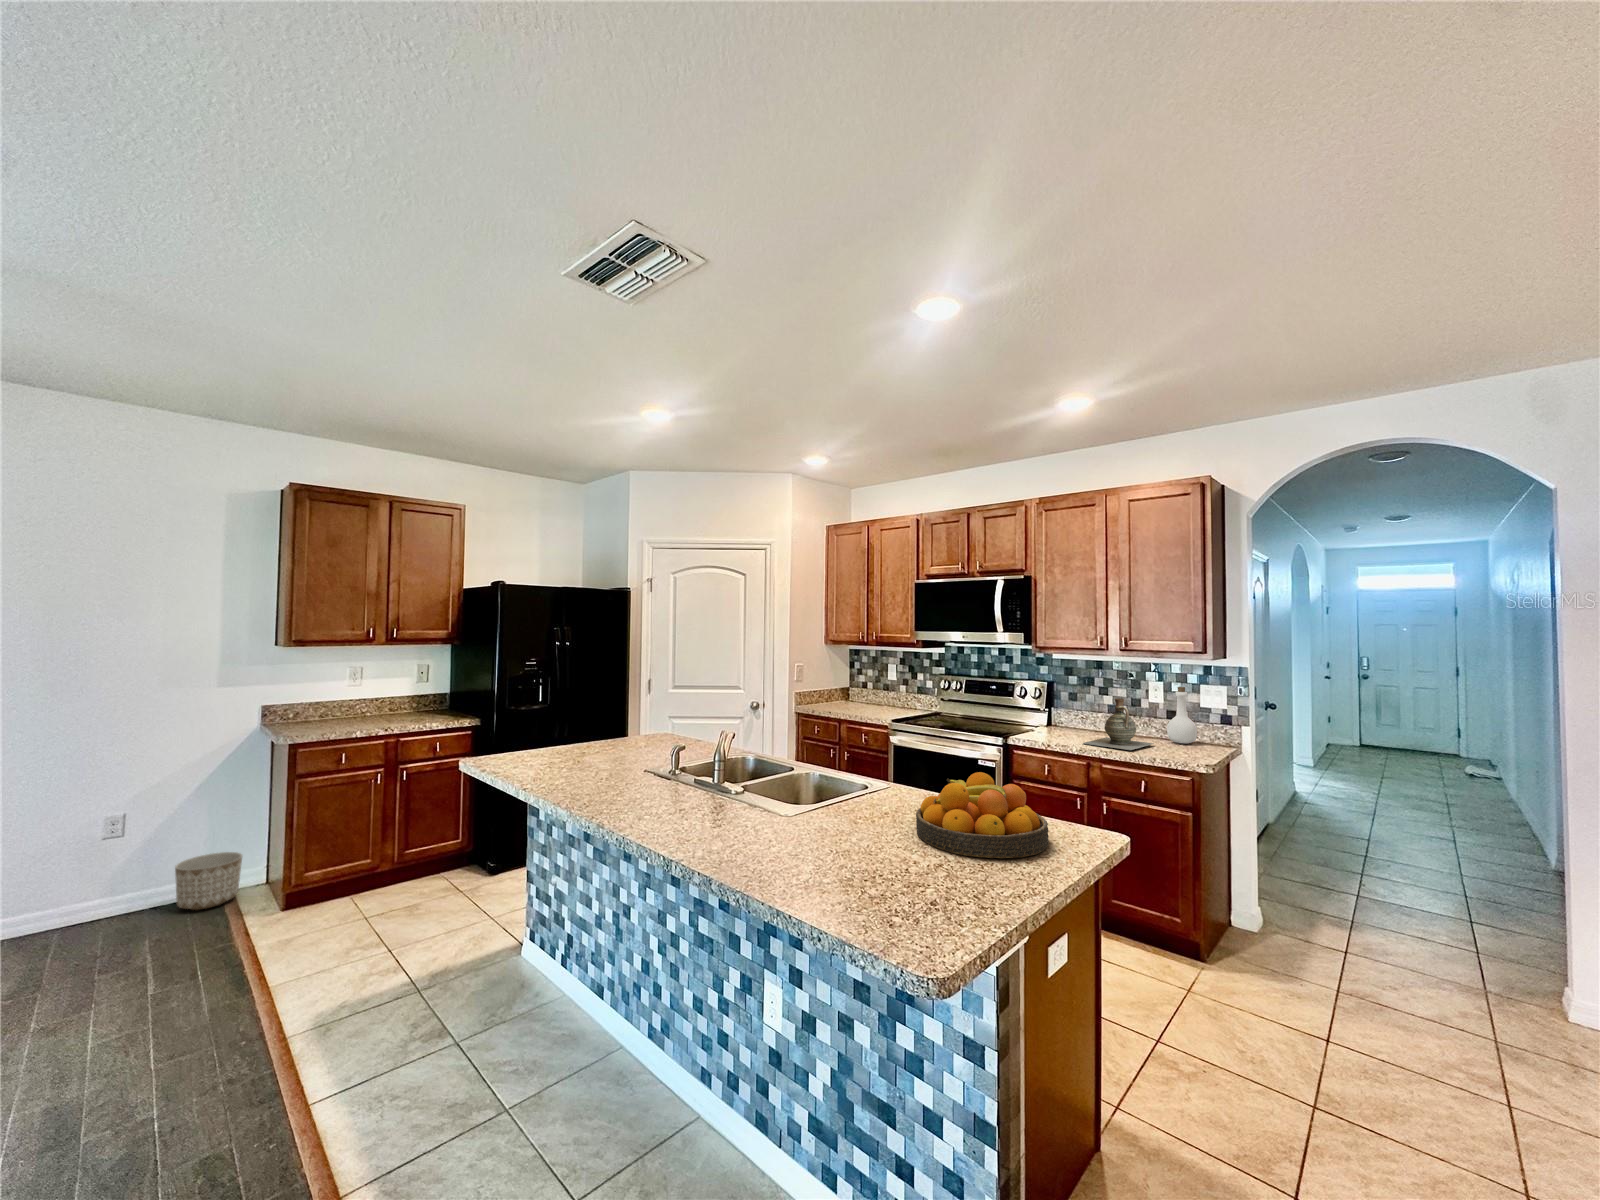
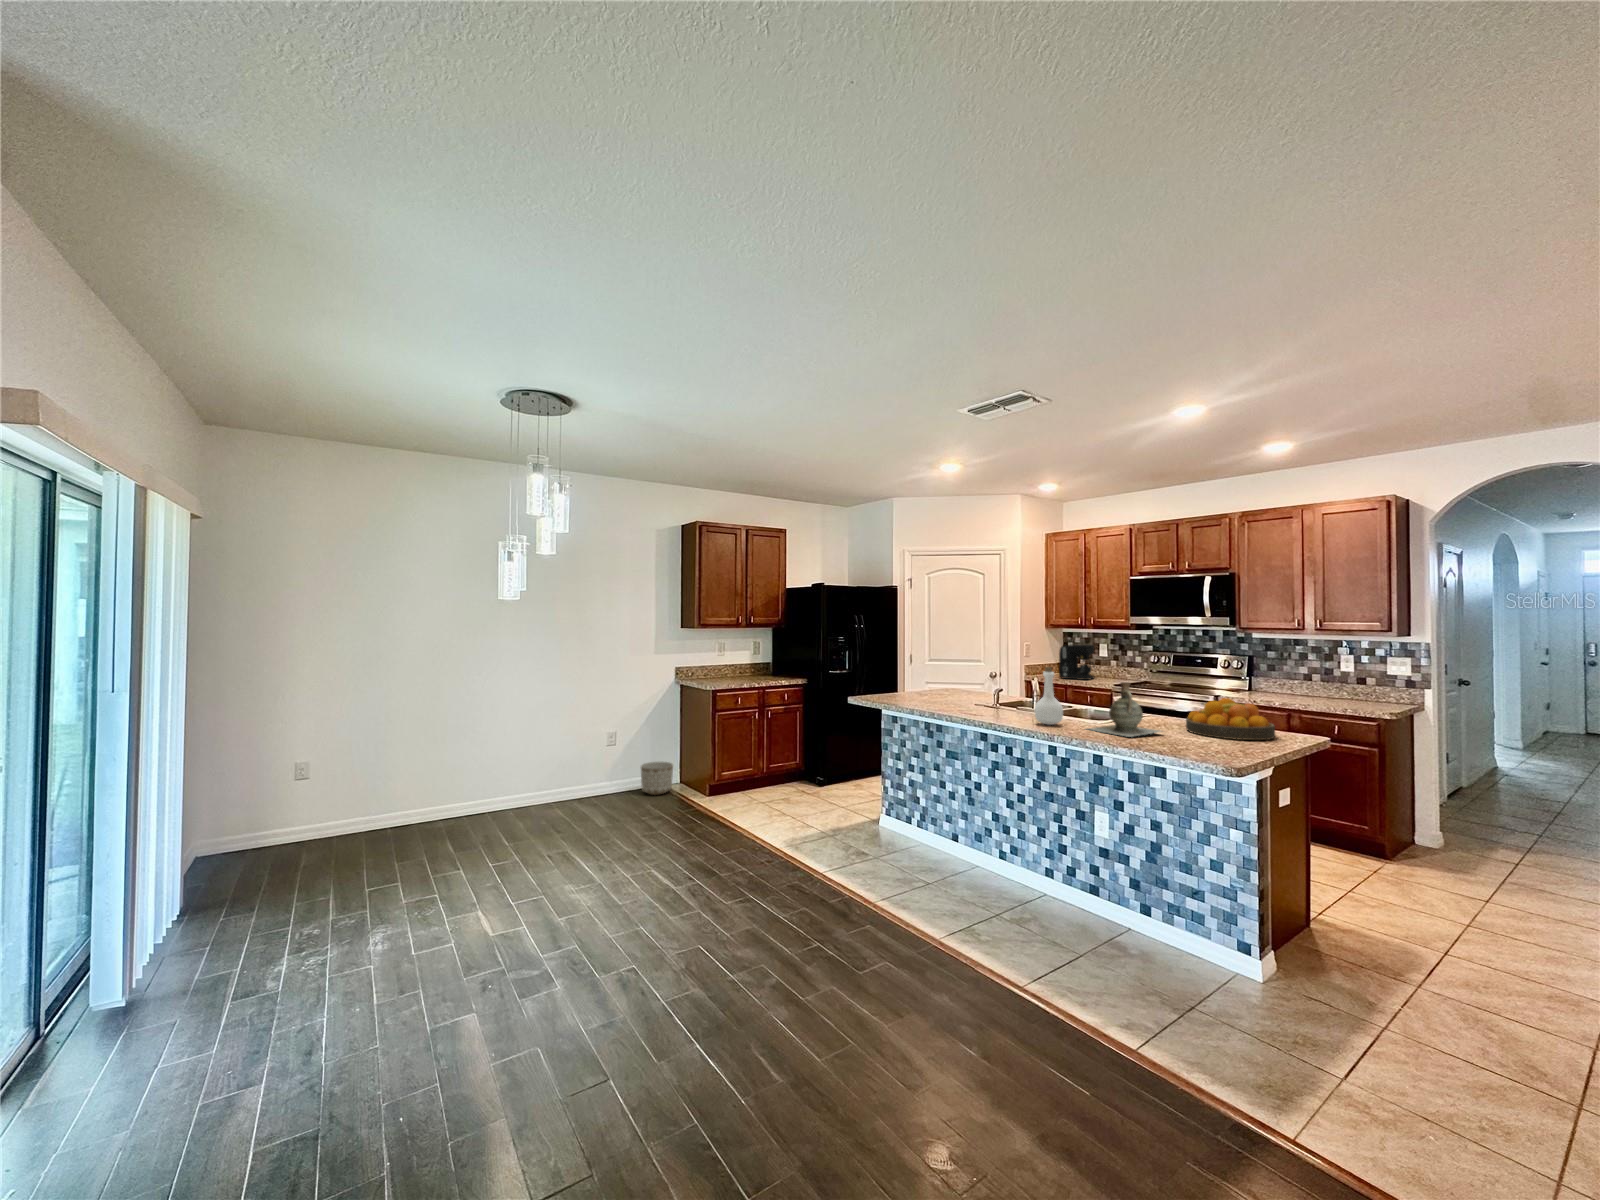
coffee maker: none [835,665,878,711] -> present [1059,645,1094,680]
bottle: present [1167,687,1197,744] -> present [1035,667,1063,725]
ceramic jug: present [1083,698,1154,750] -> present [1085,682,1161,737]

